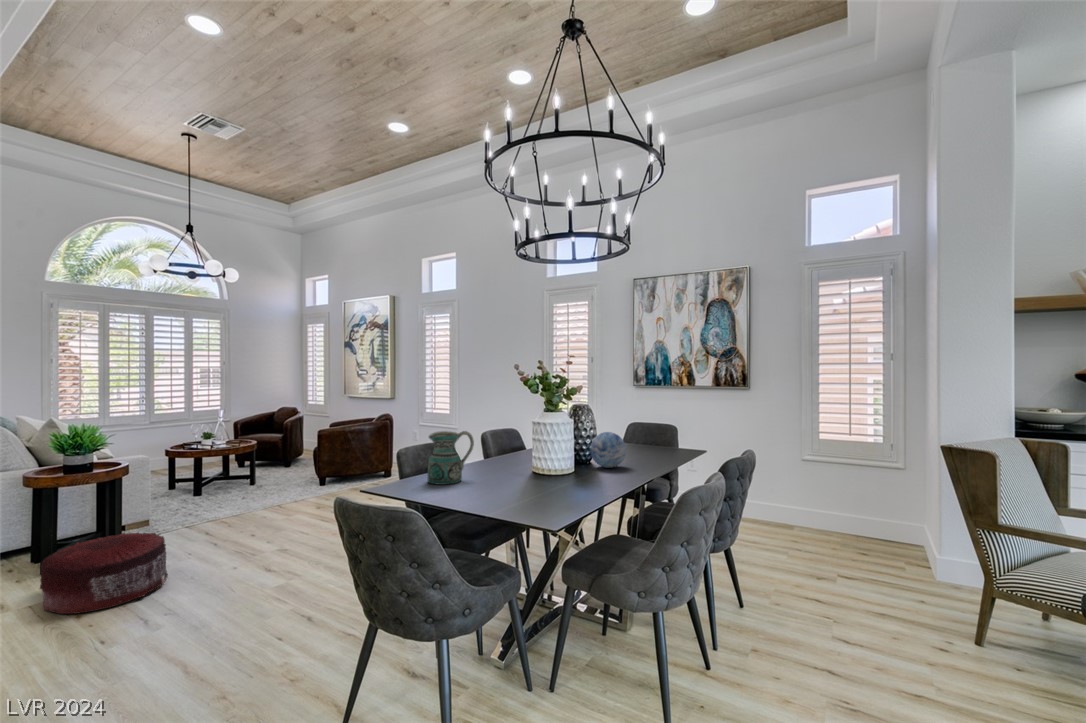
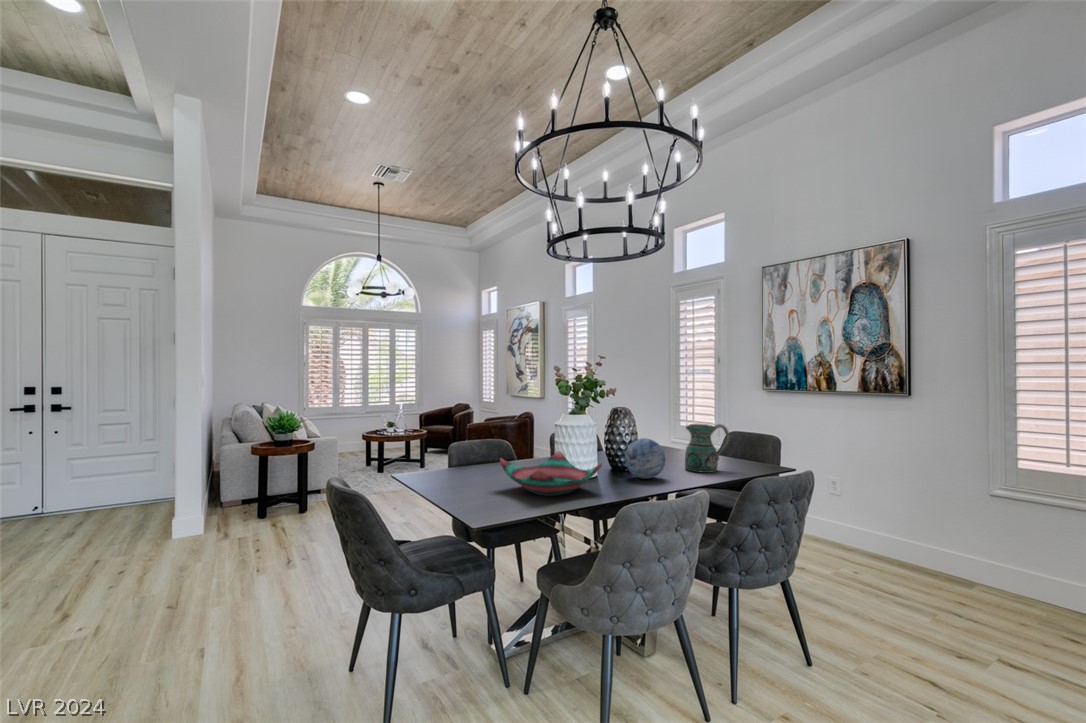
ceramic pitcher: present [428,431,474,485] -> present [685,424,729,473]
decorative bowl: none [501,449,597,491] -> present [500,452,602,496]
pouf: present [40,532,168,614] -> none [227,494,315,551]

